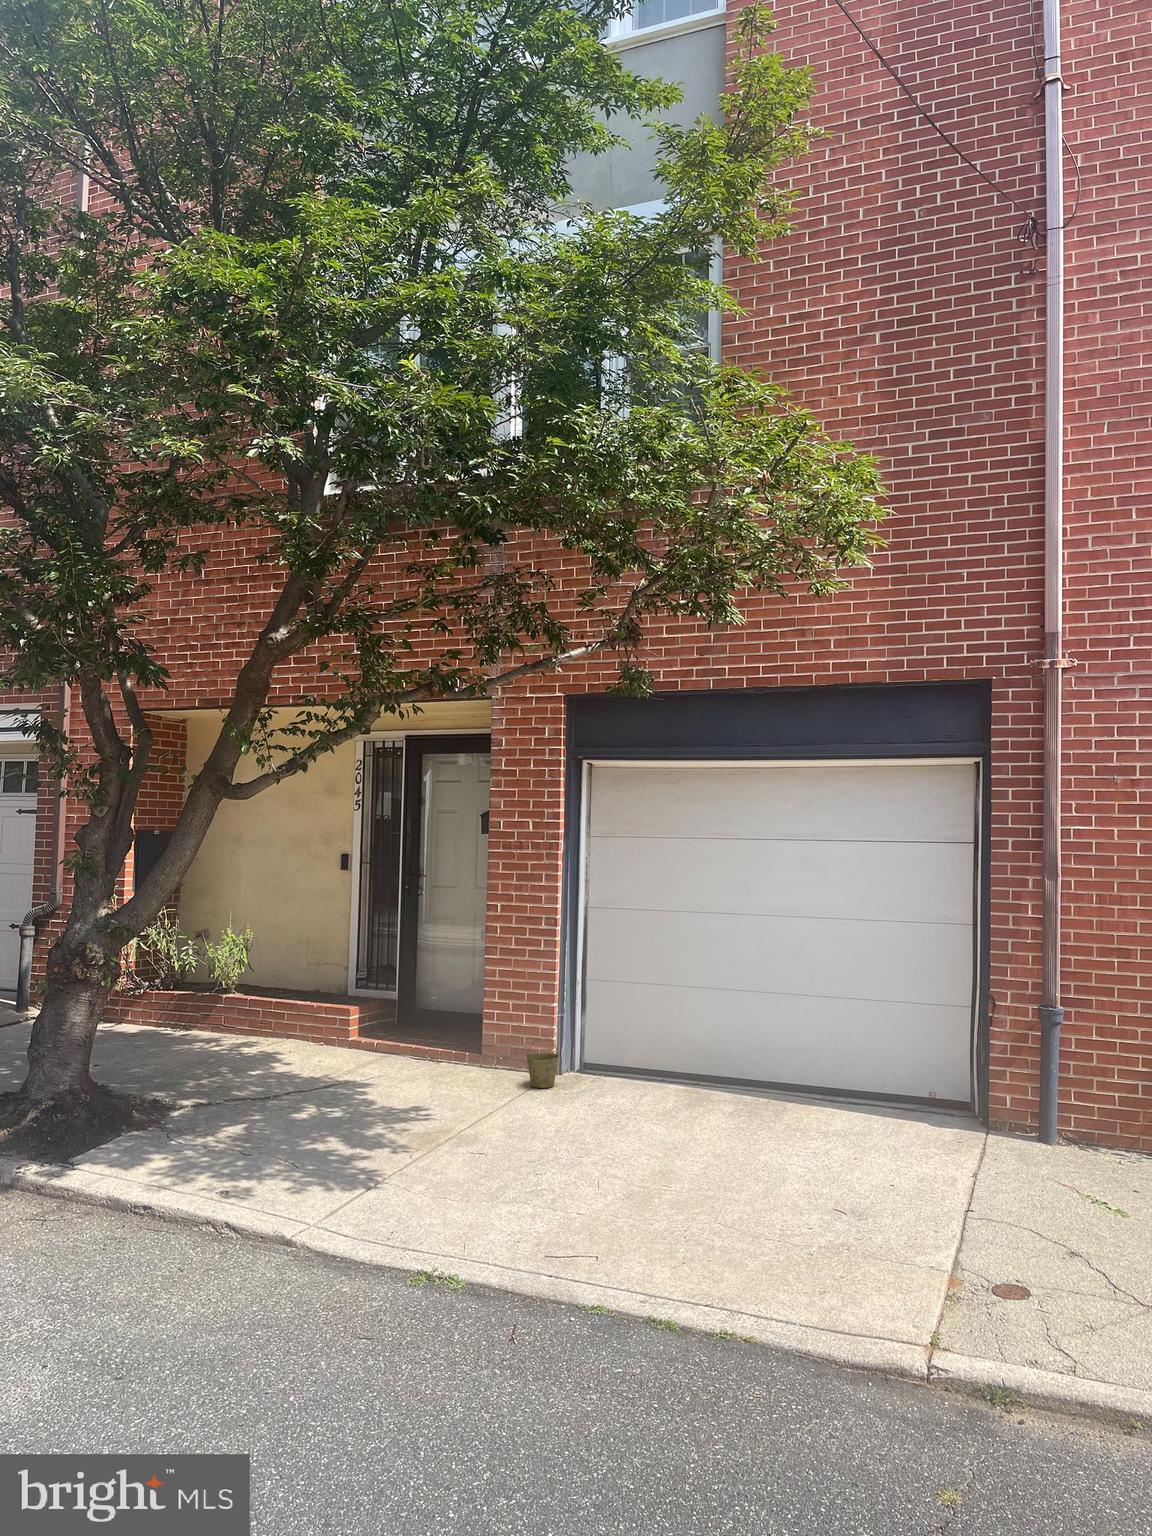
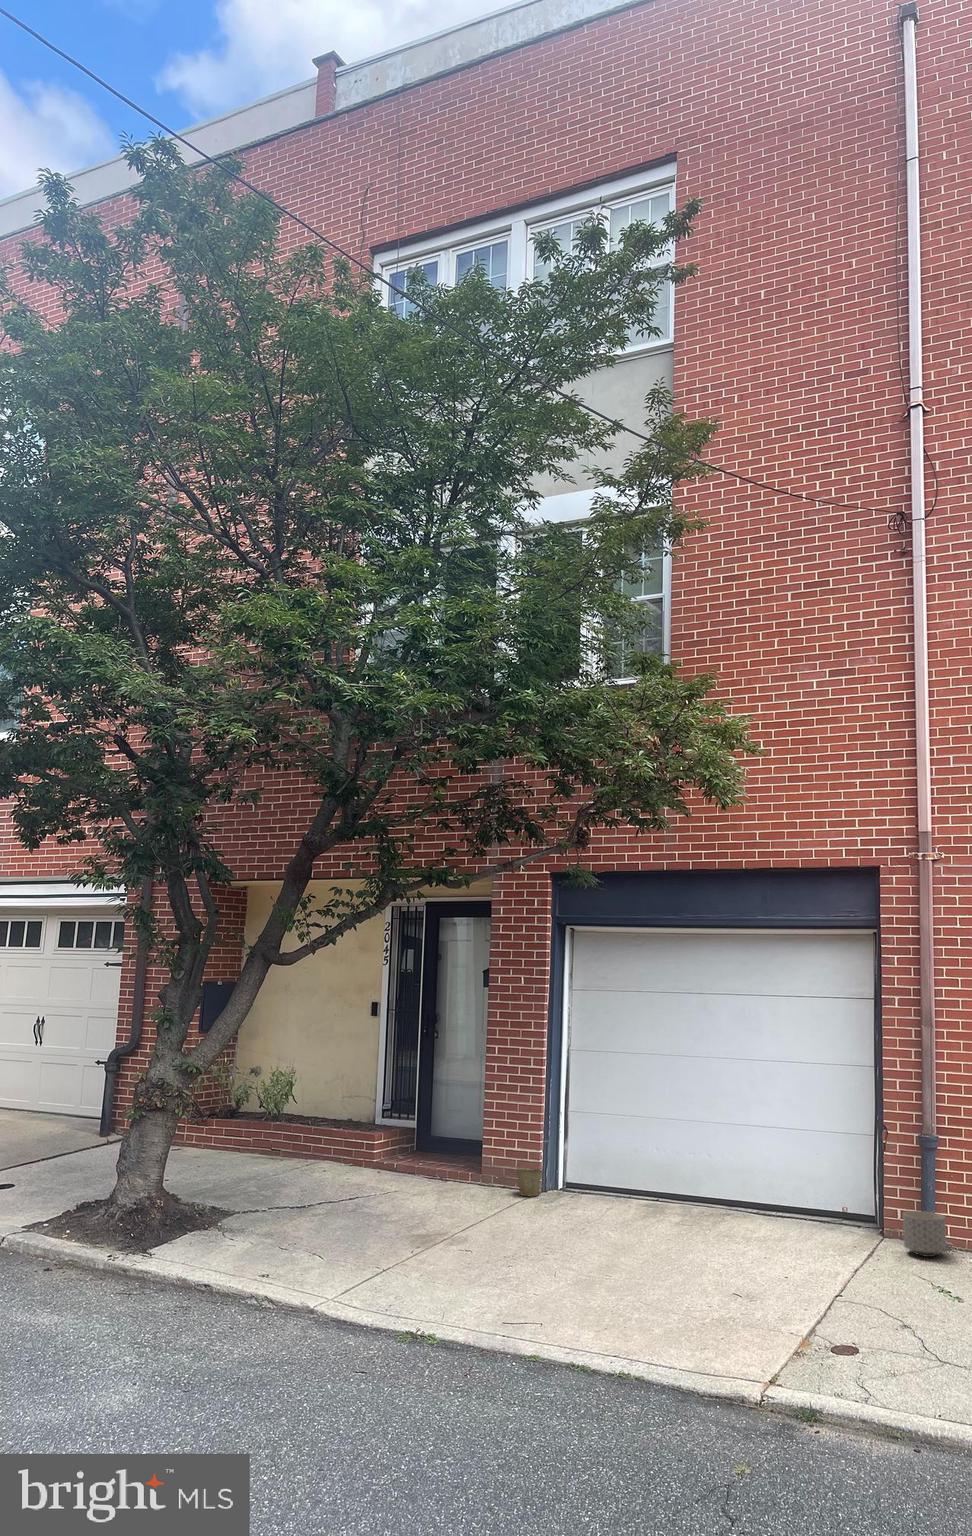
planter: none [1028,1100,1083,1158] -> present [903,1211,947,1257]

